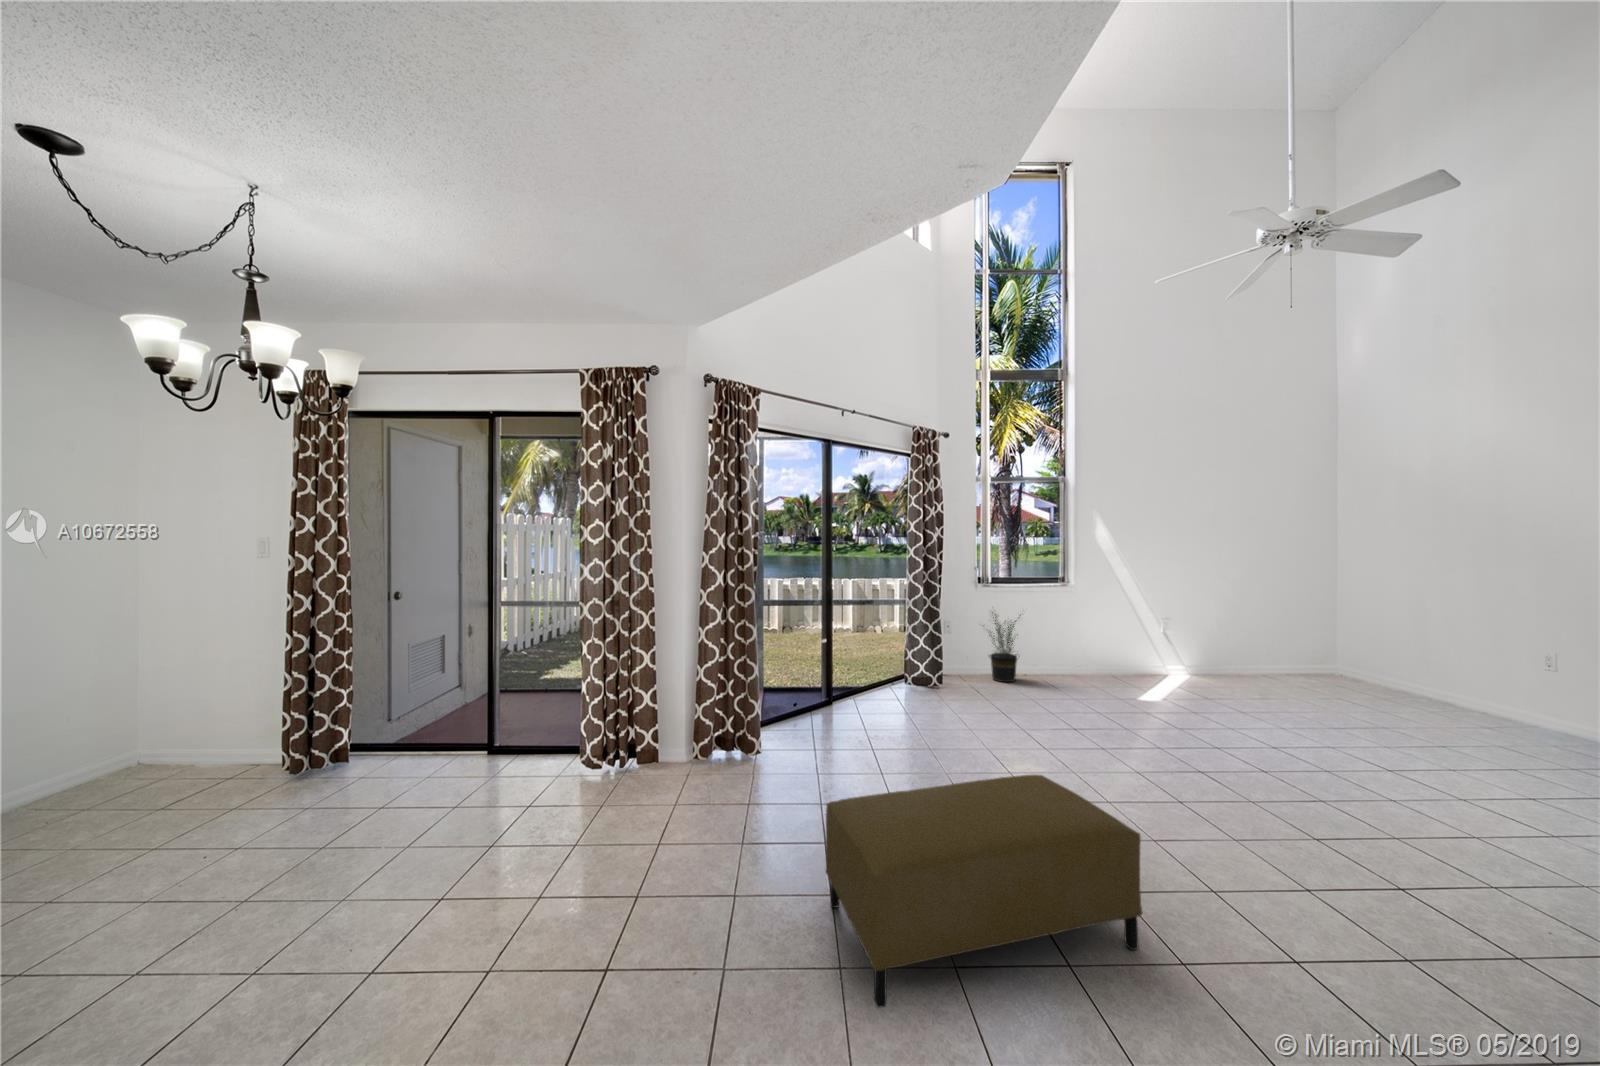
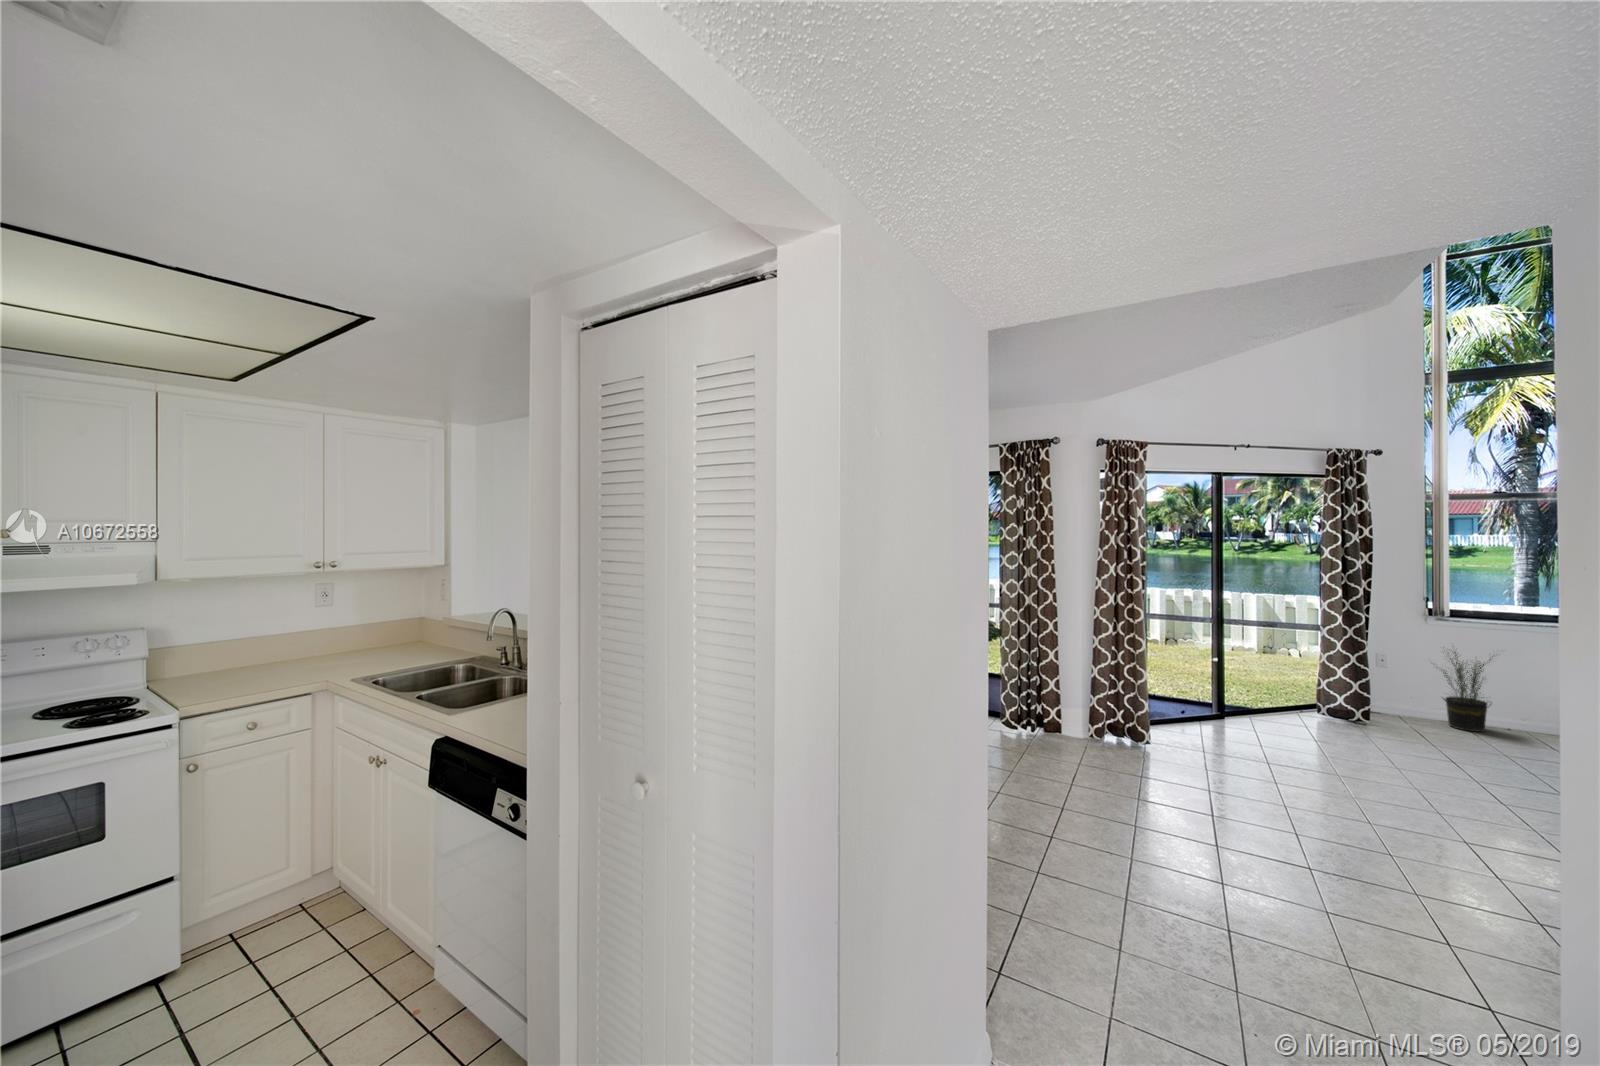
ottoman: present [826,775,1142,1008] -> none [1199,764,1495,921]

